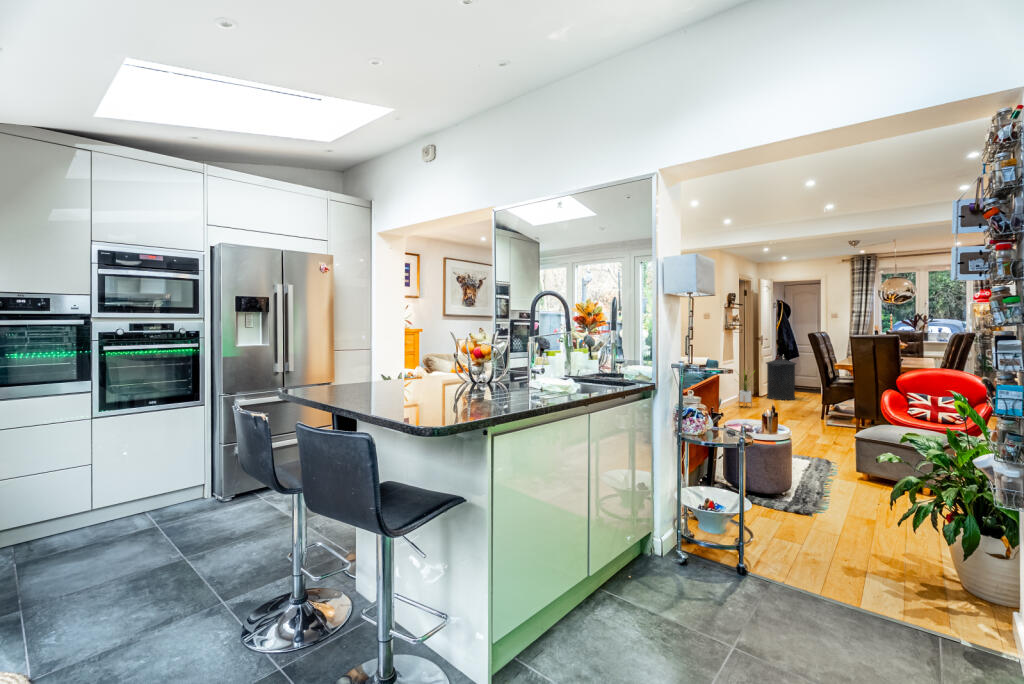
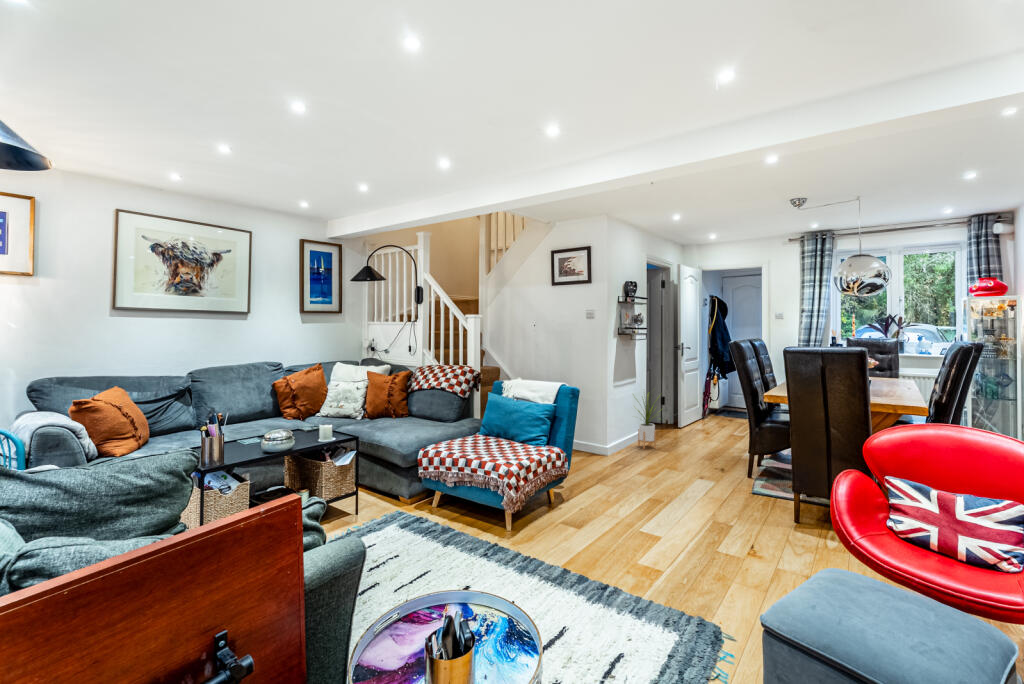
trash can: present [766,356,796,400] -> none [686,371,726,433]

